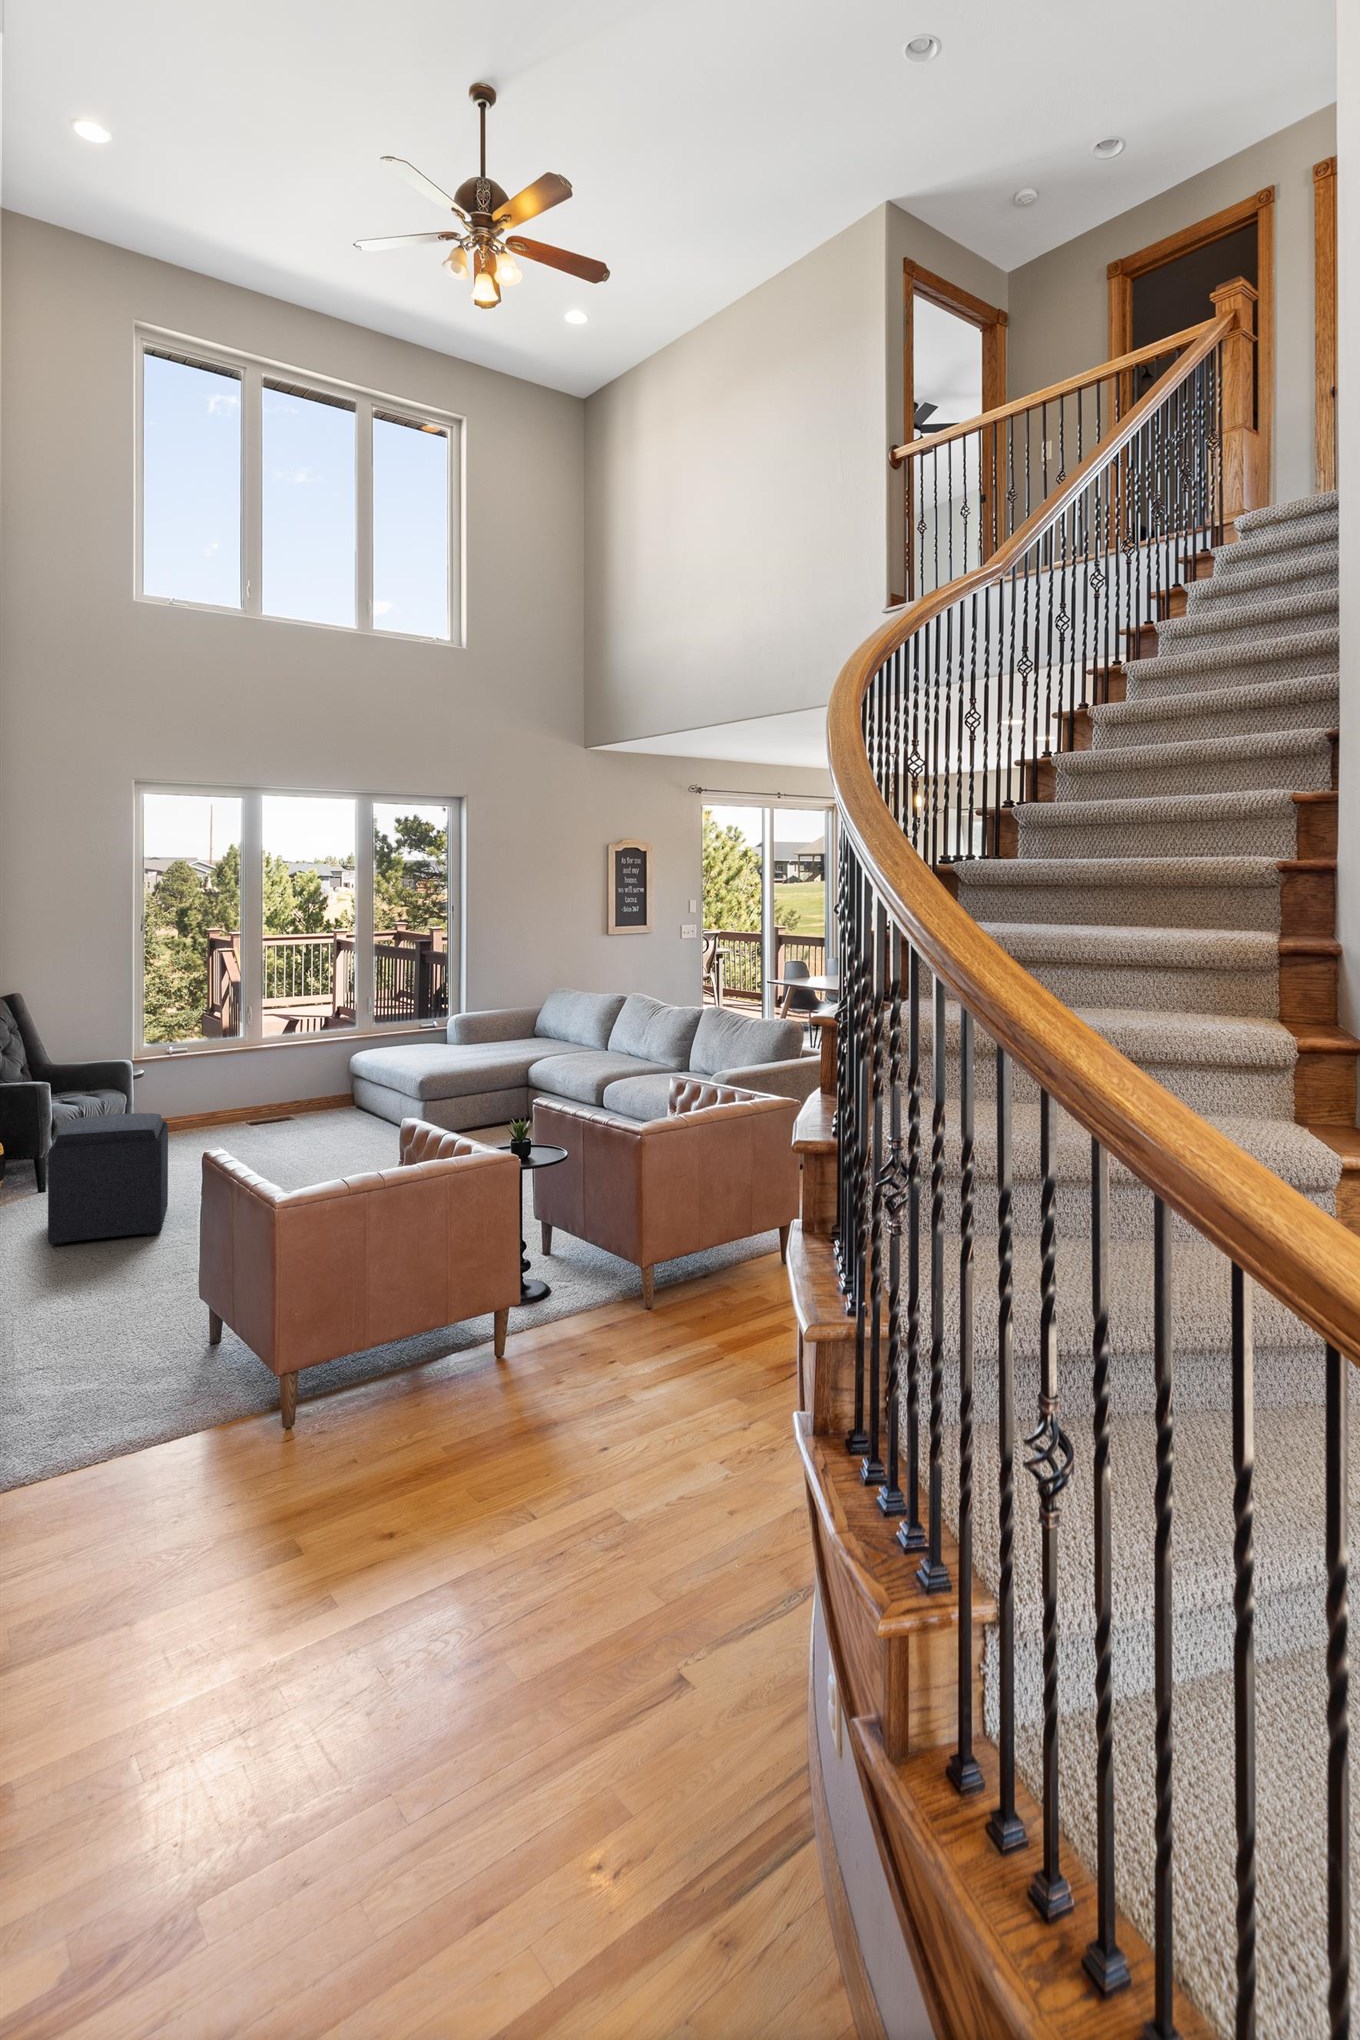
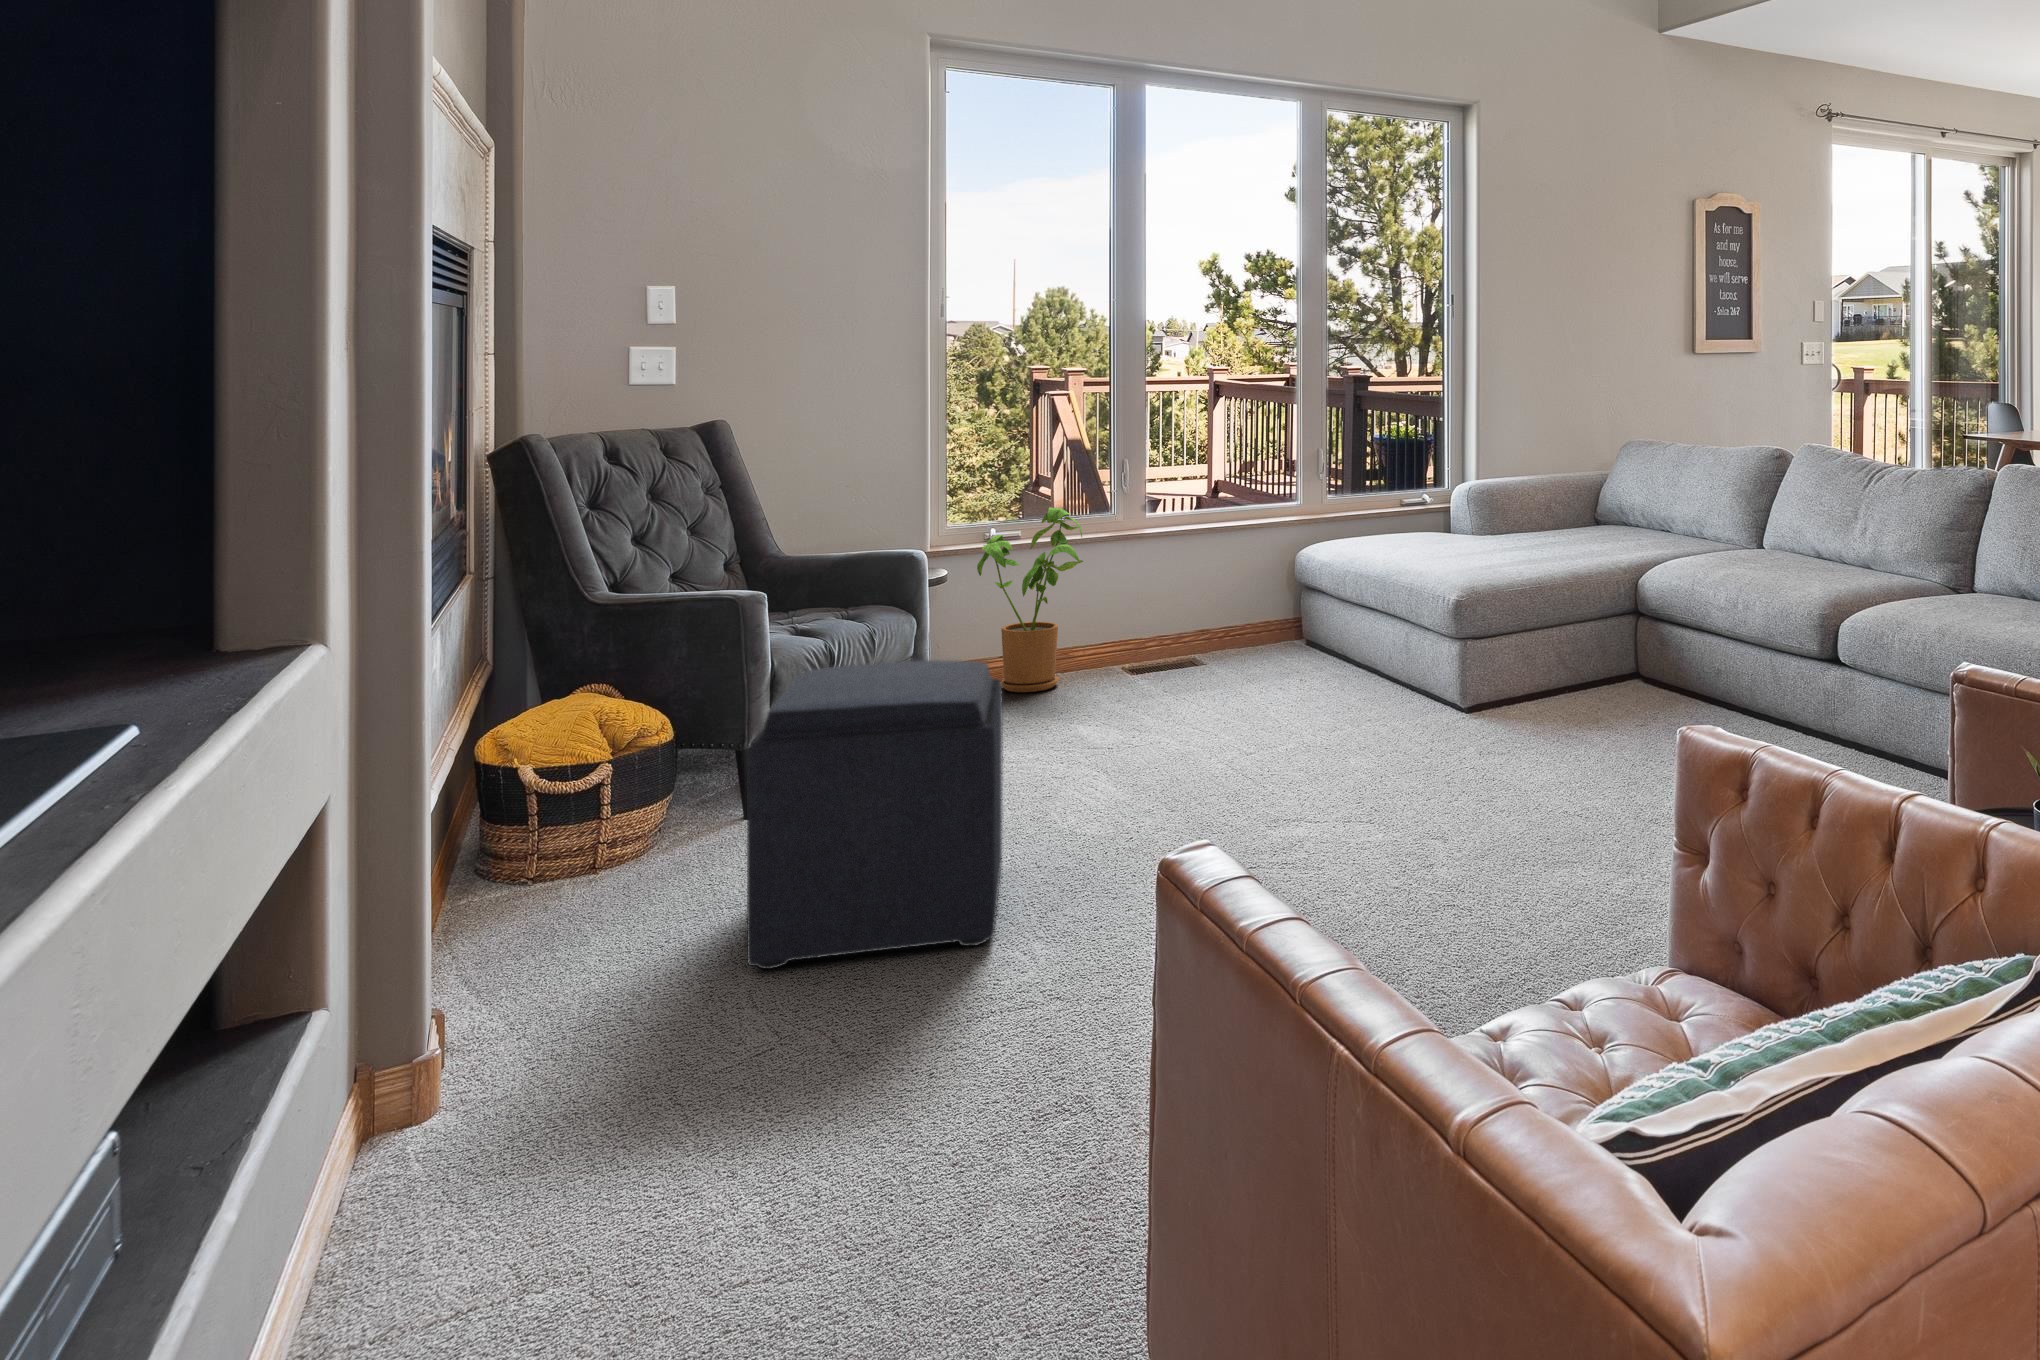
house plant: none [162,1035,223,1135] -> present [977,507,1083,692]

